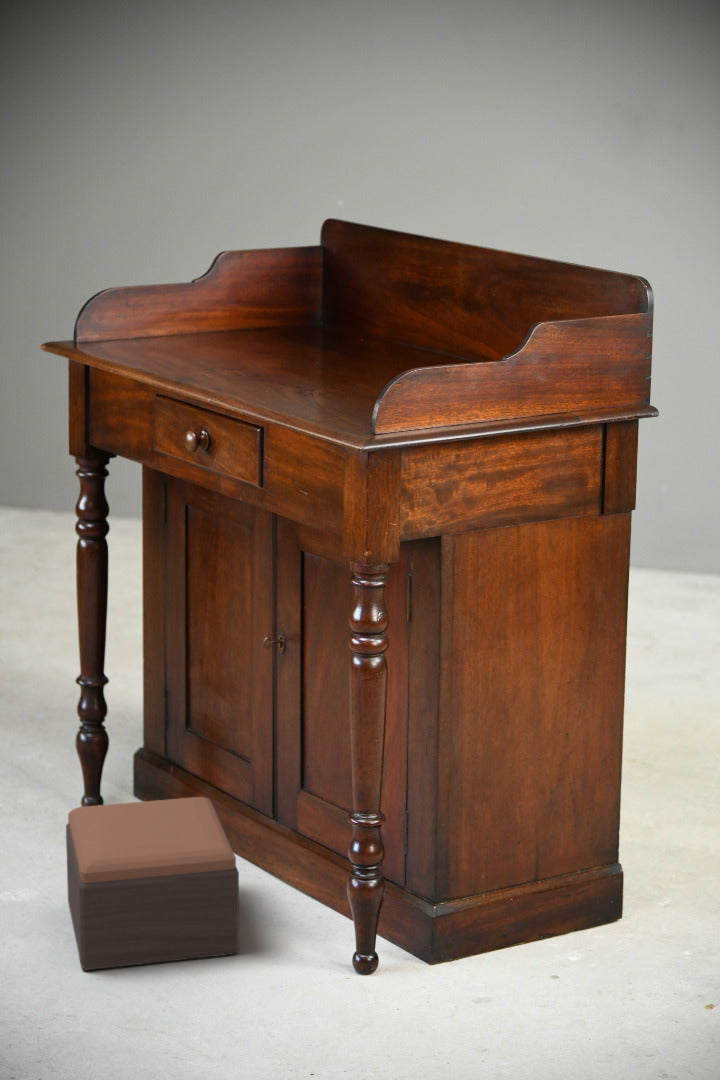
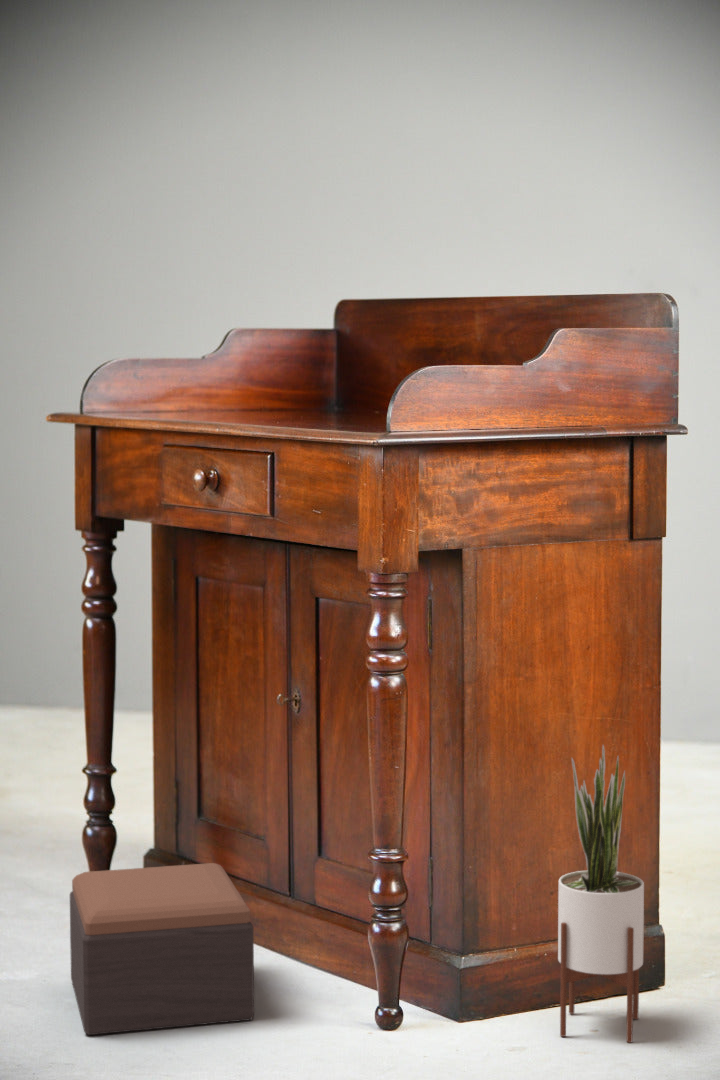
potted plant: none [522,718,605,989] -> present [558,746,644,1043]

